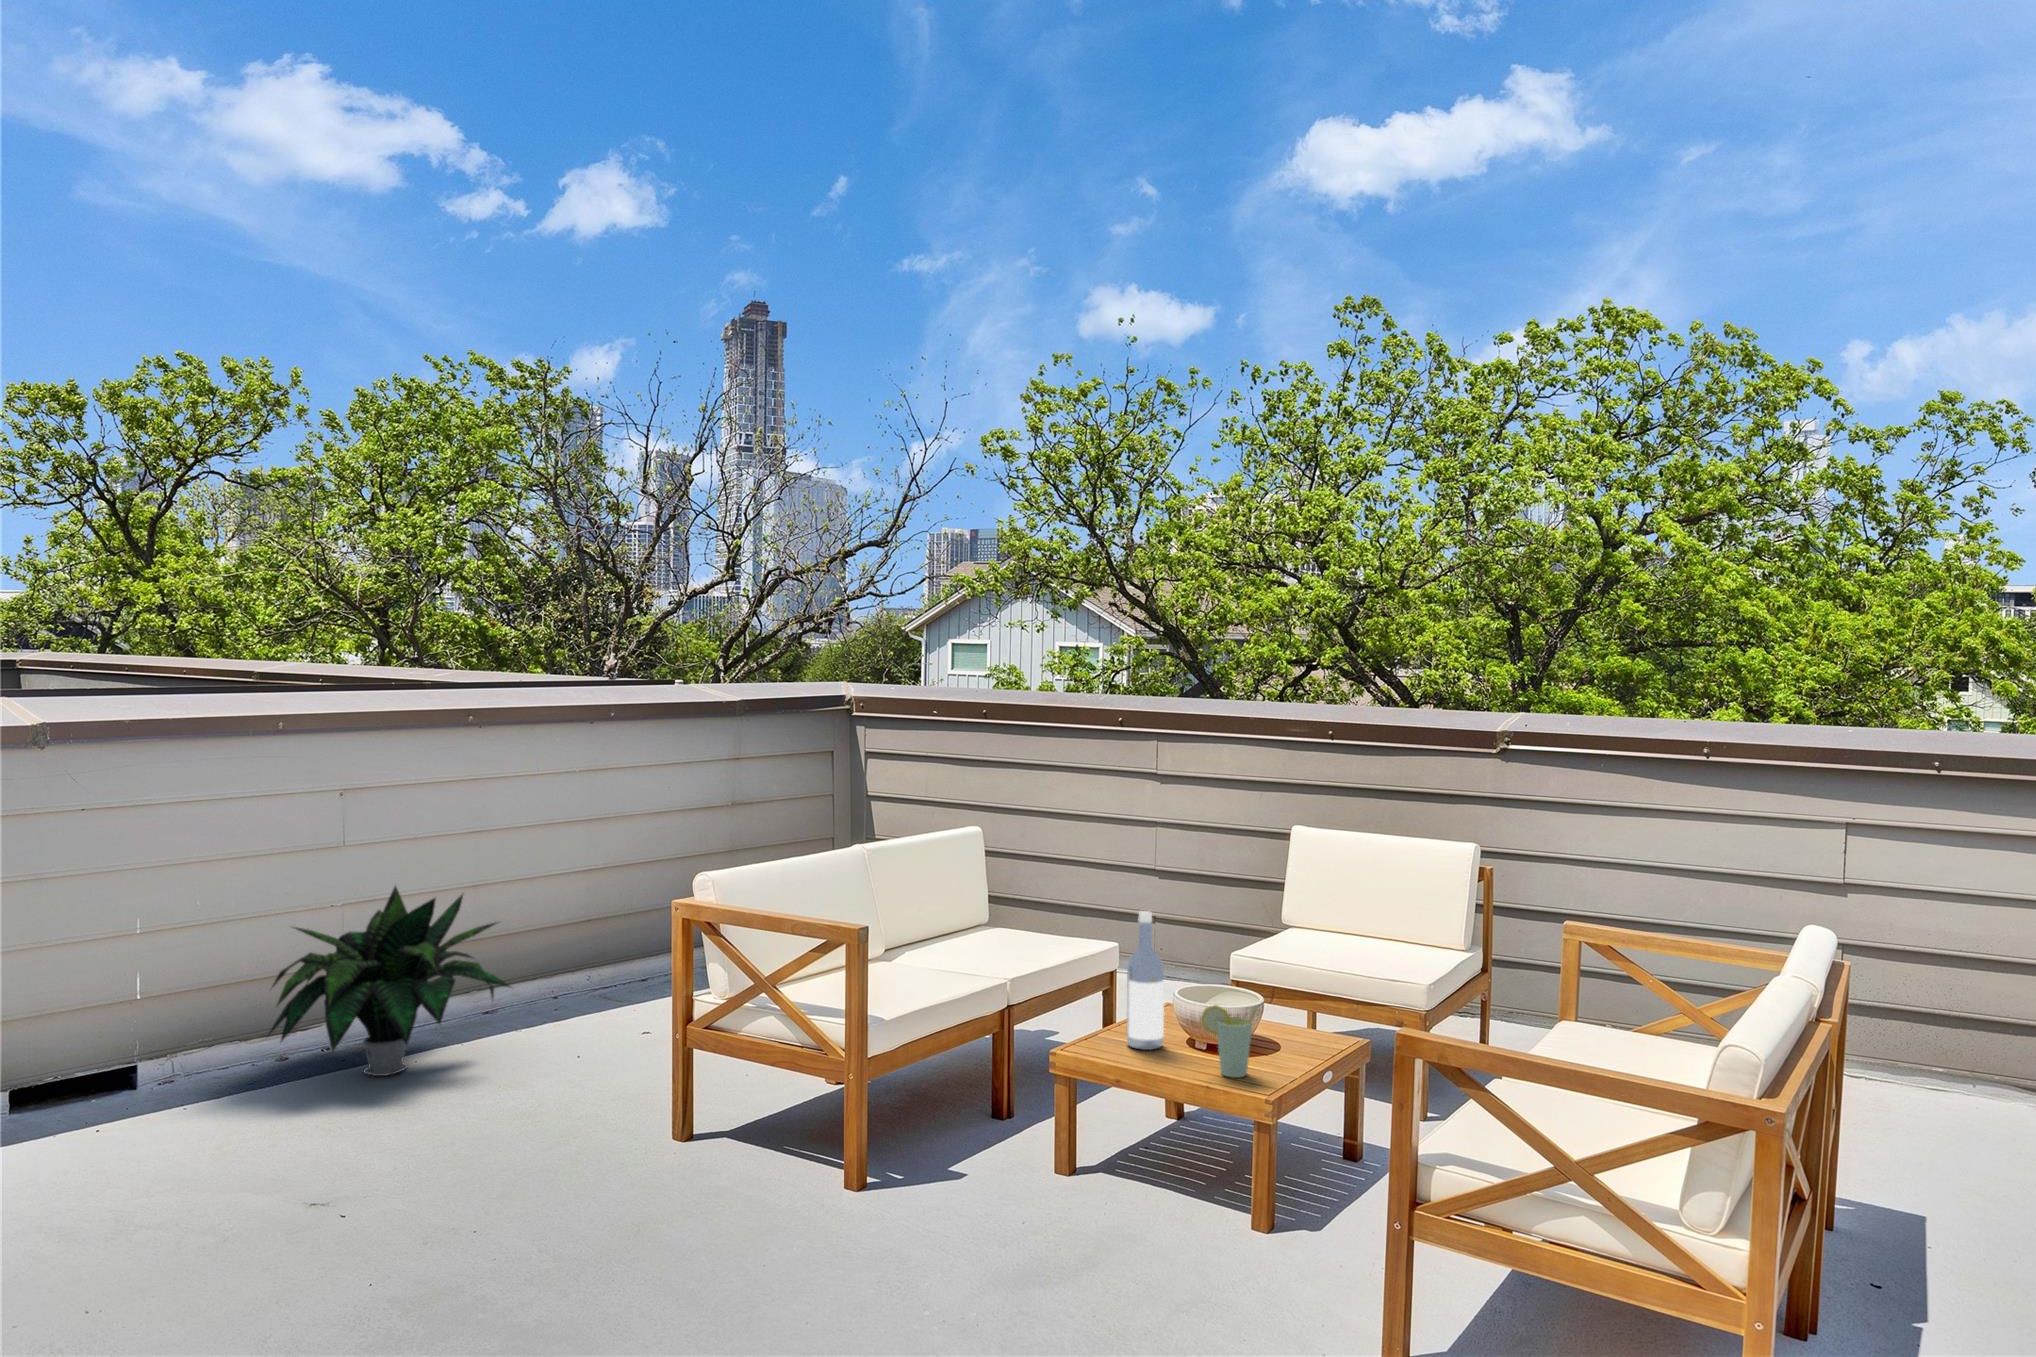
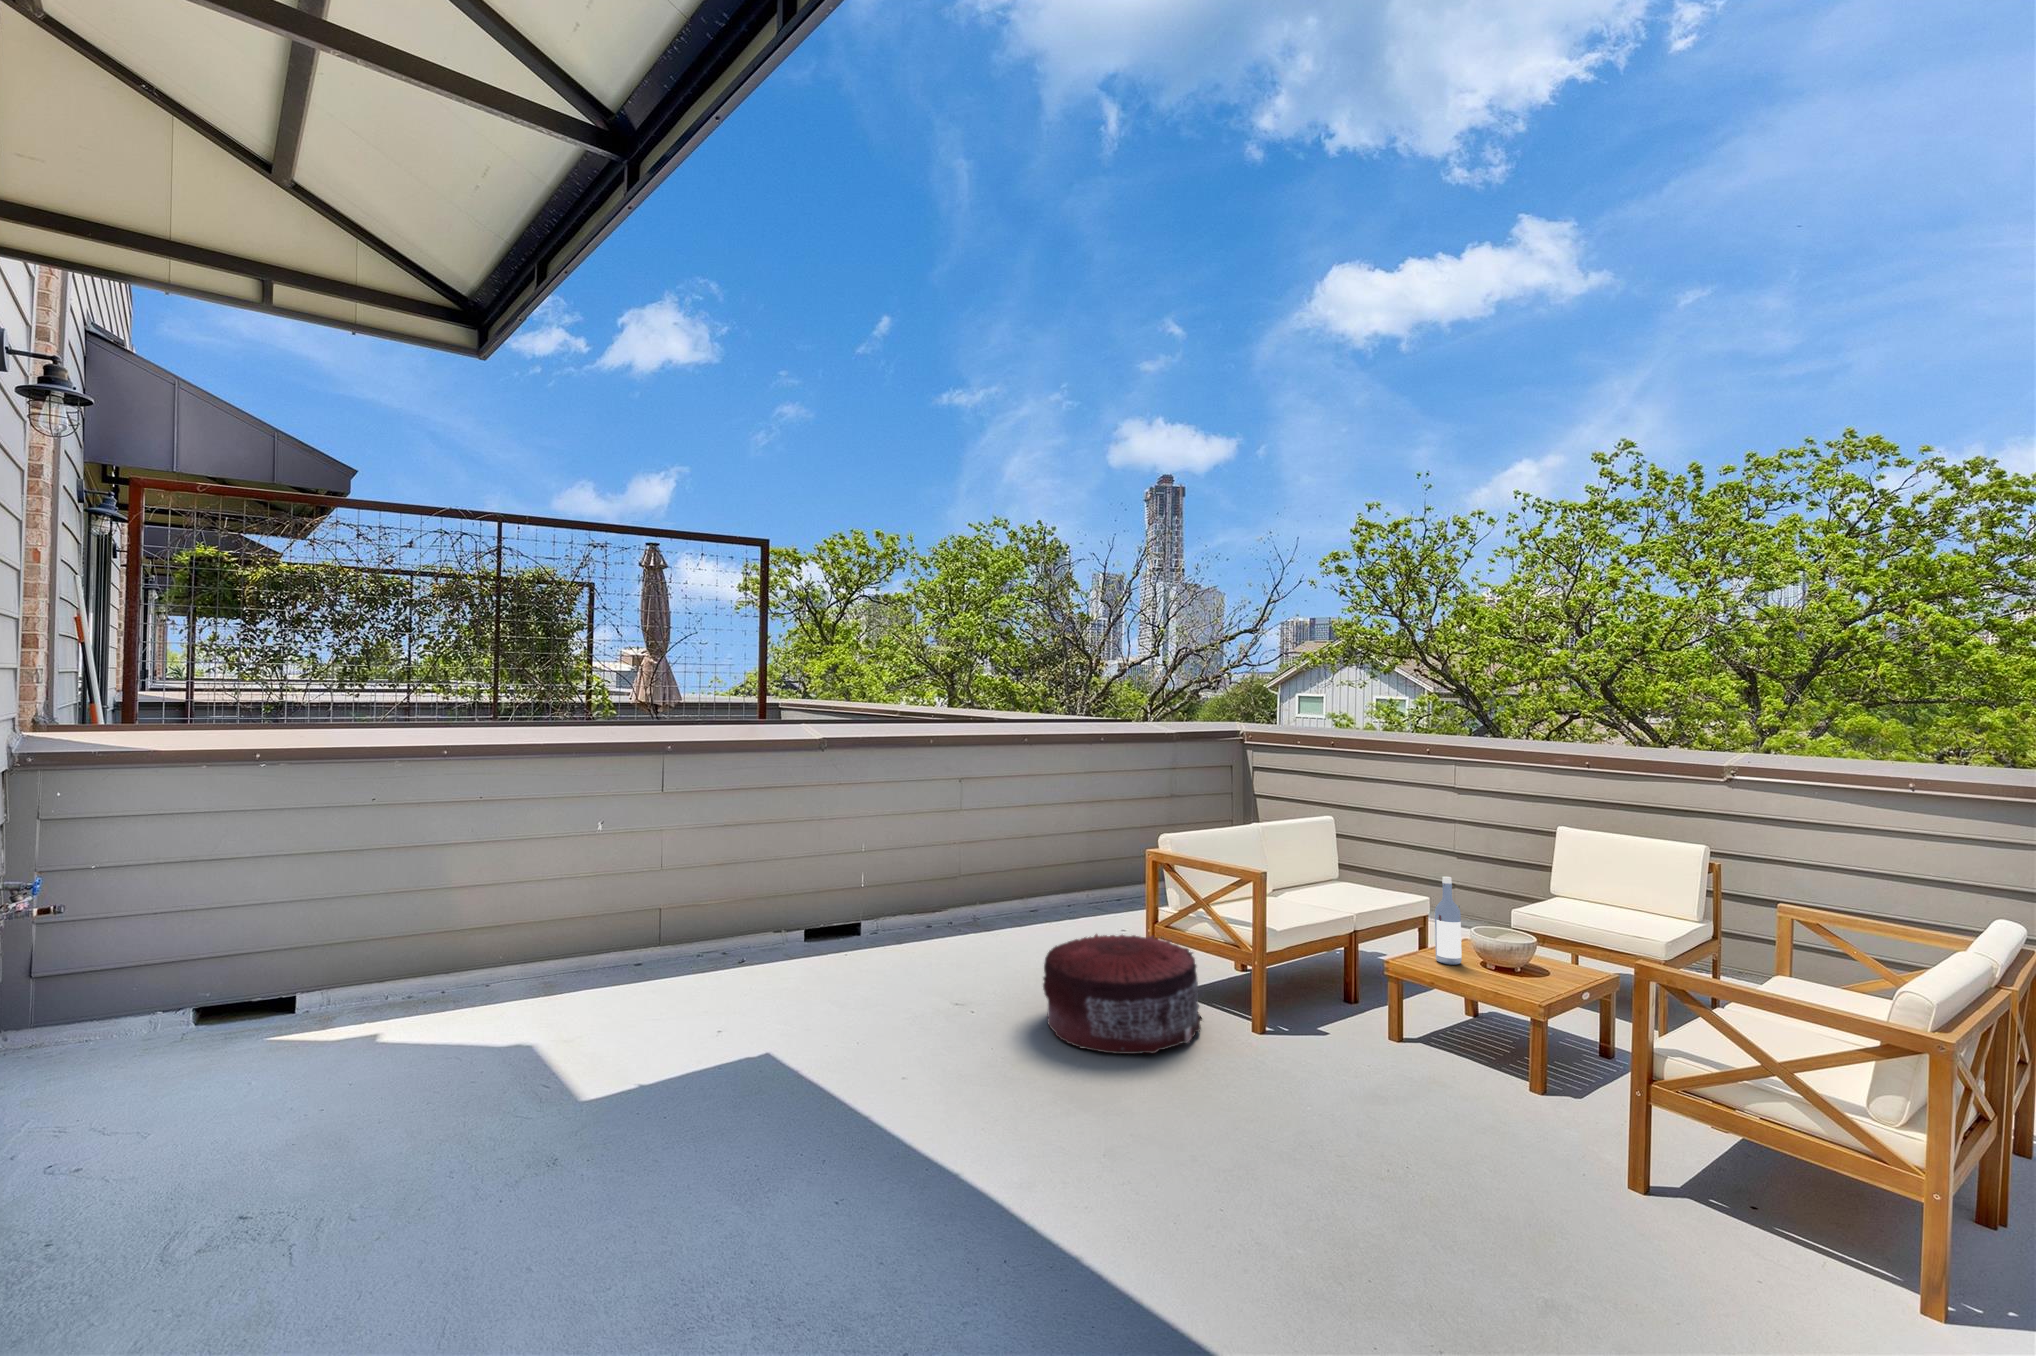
potted plant: present [269,886,510,1076] -> none [939,835,1061,938]
cup: present [1201,1005,1258,1077] -> none [1488,939,1530,988]
pouf: none [448,1048,757,1279] -> present [1043,934,1202,1054]

